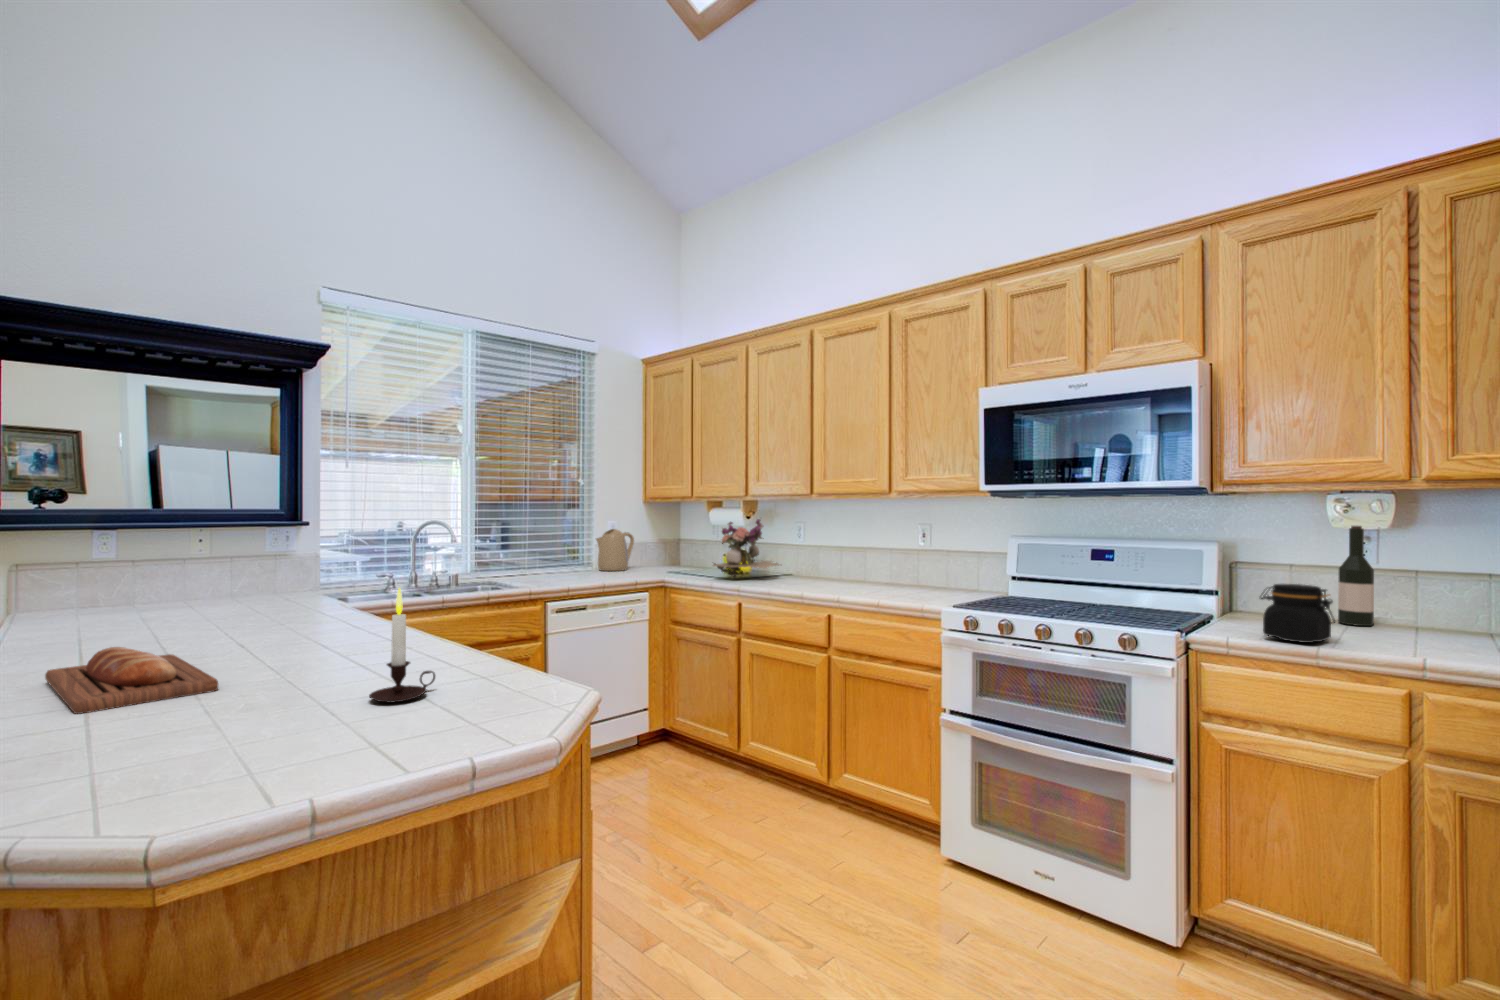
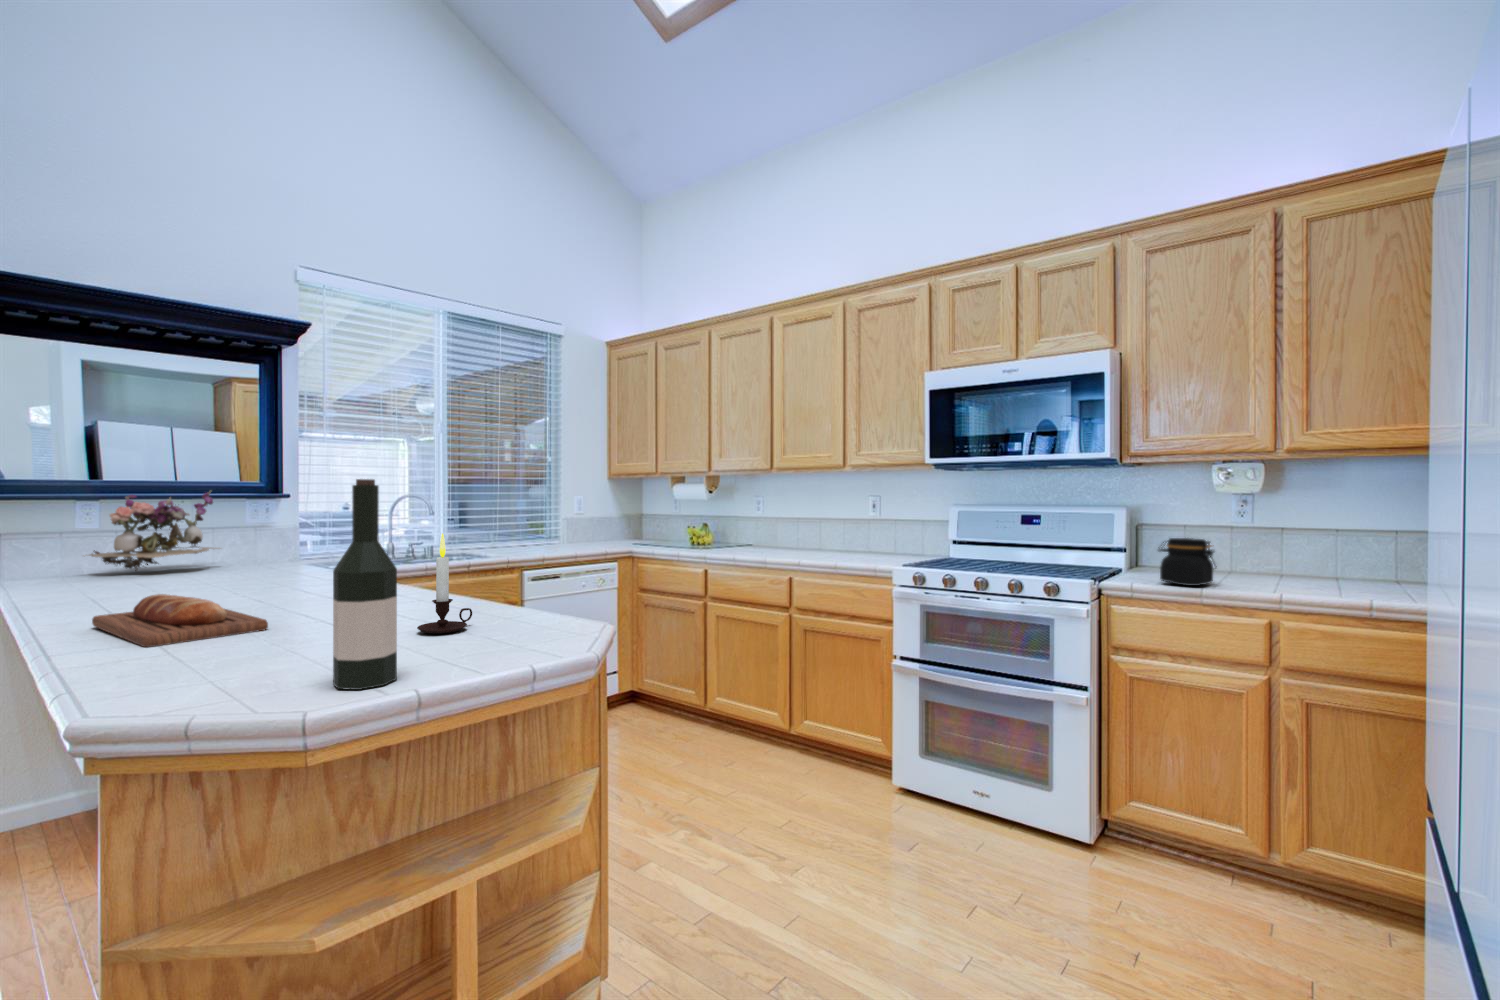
flower arrangement: present [714,519,779,576] -> present [89,492,216,571]
wine bottle: present [1338,526,1374,626] -> present [333,479,397,690]
kettle: present [596,529,634,571] -> none [564,505,600,544]

